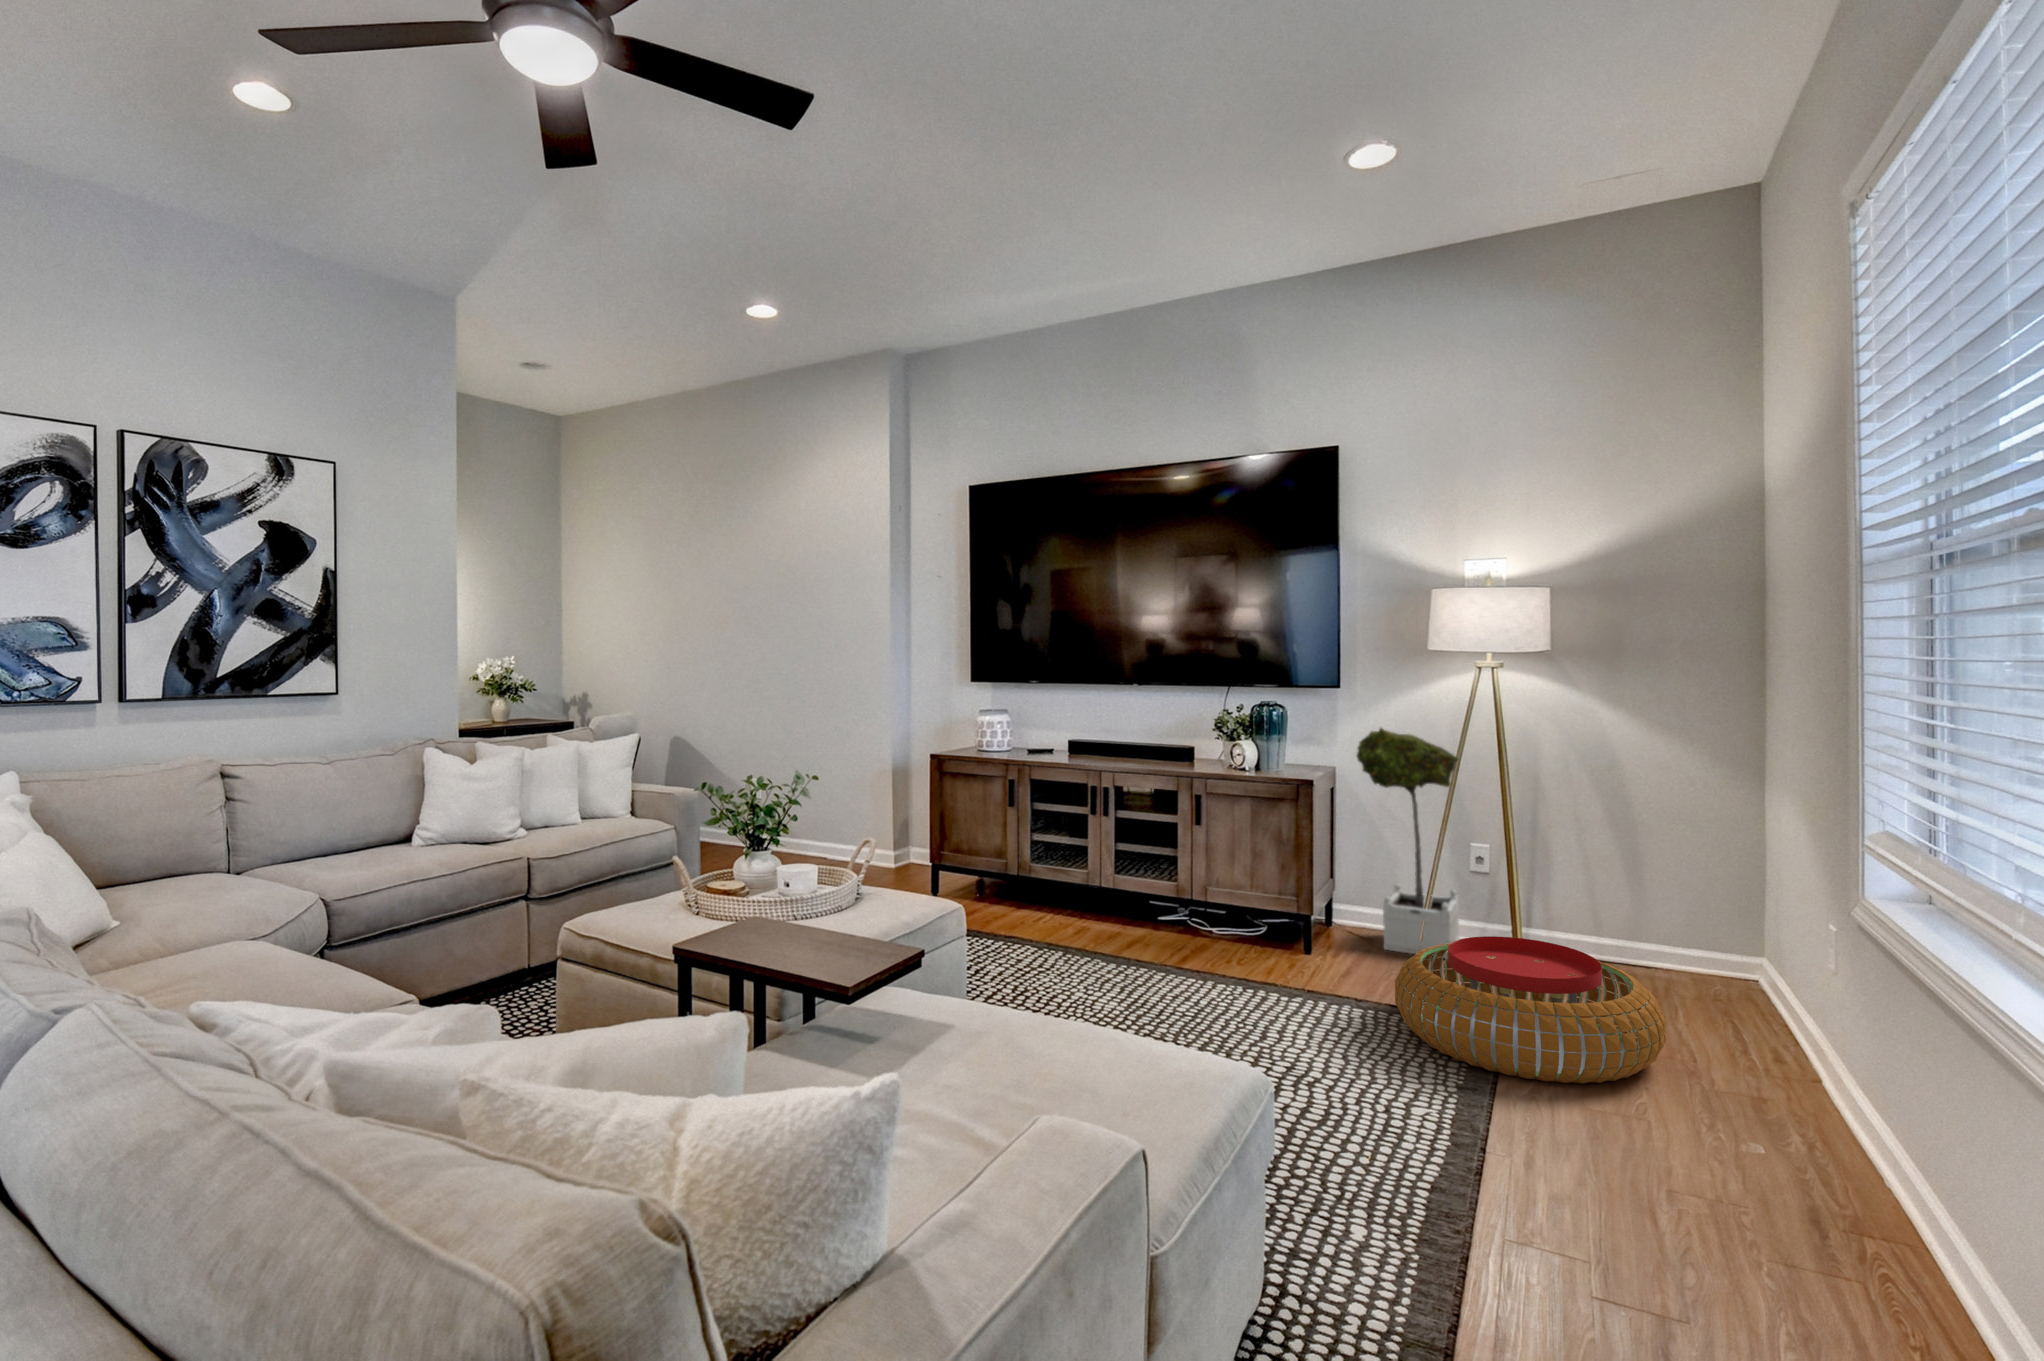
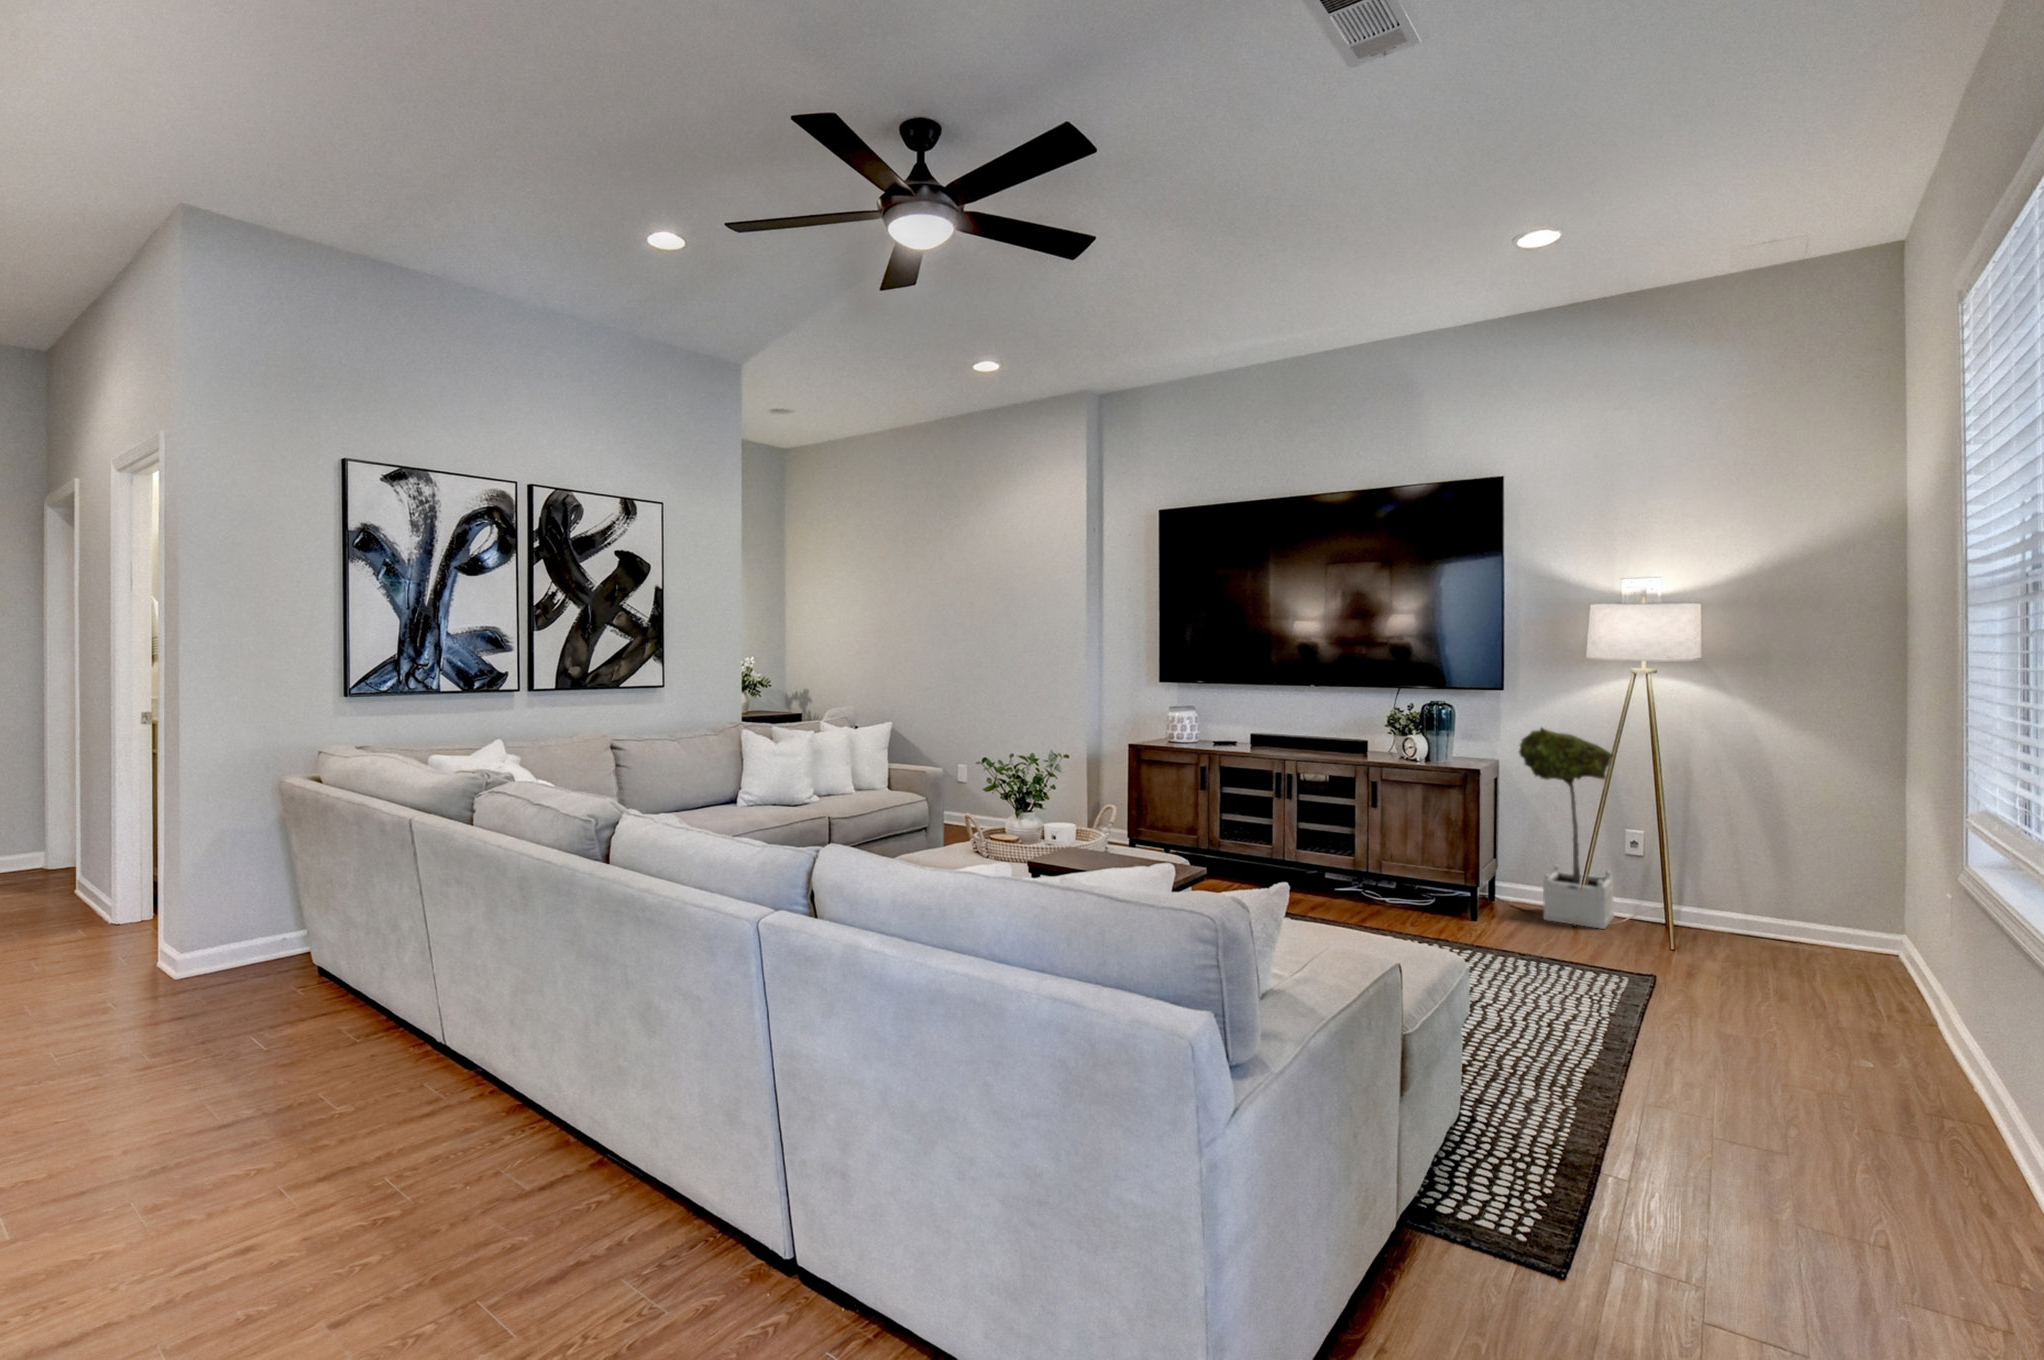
pouf: present [1395,936,1666,1084] -> none [1555,902,1796,1018]

